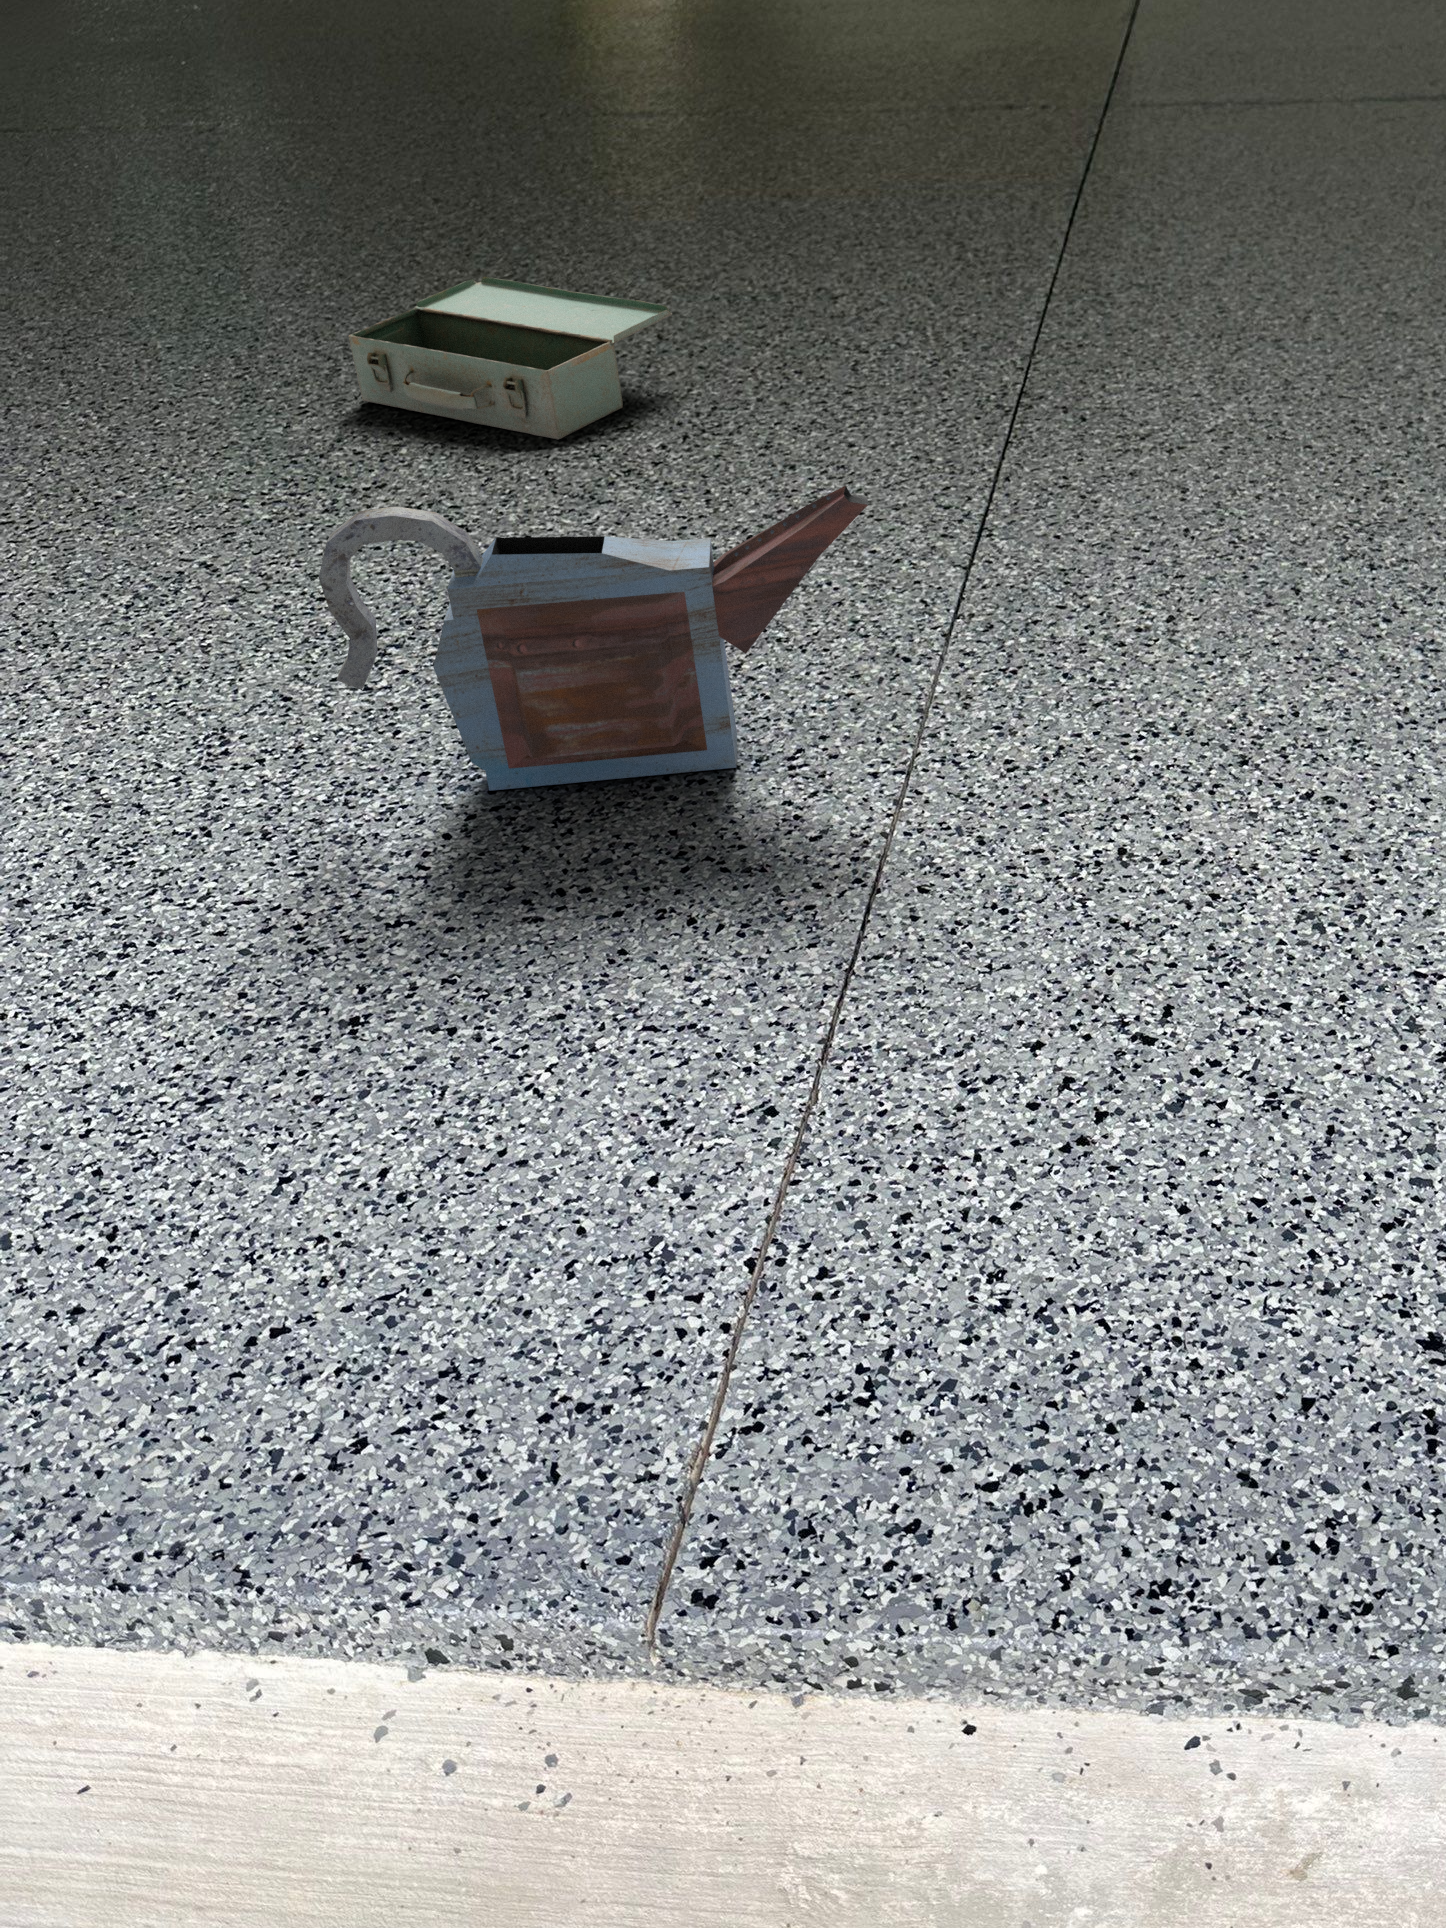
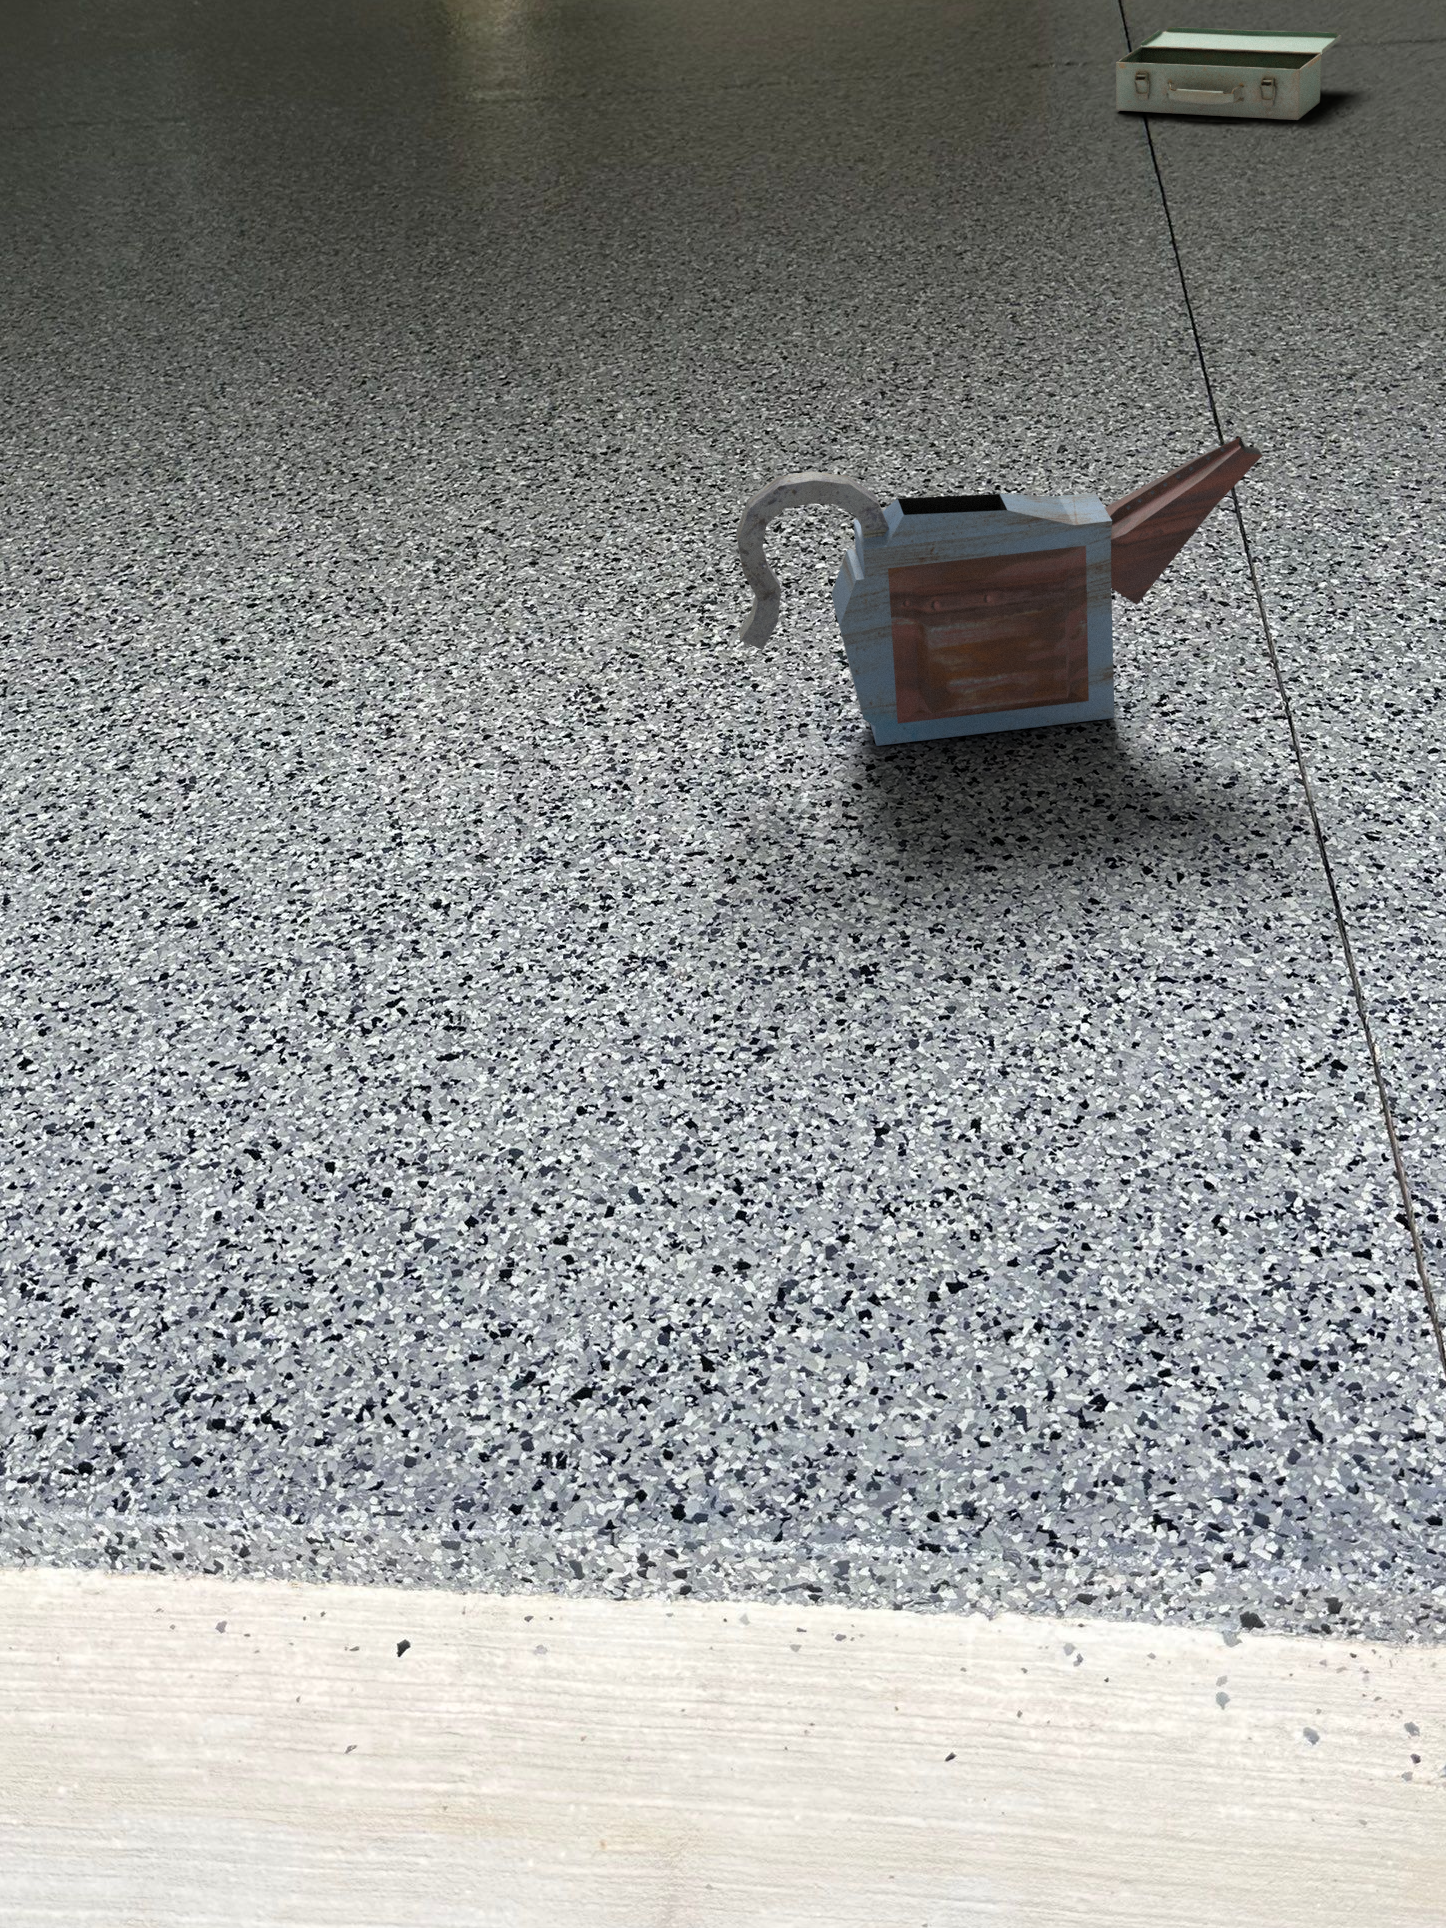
toolbox: present [348,277,672,439] -> present [1116,27,1342,120]

